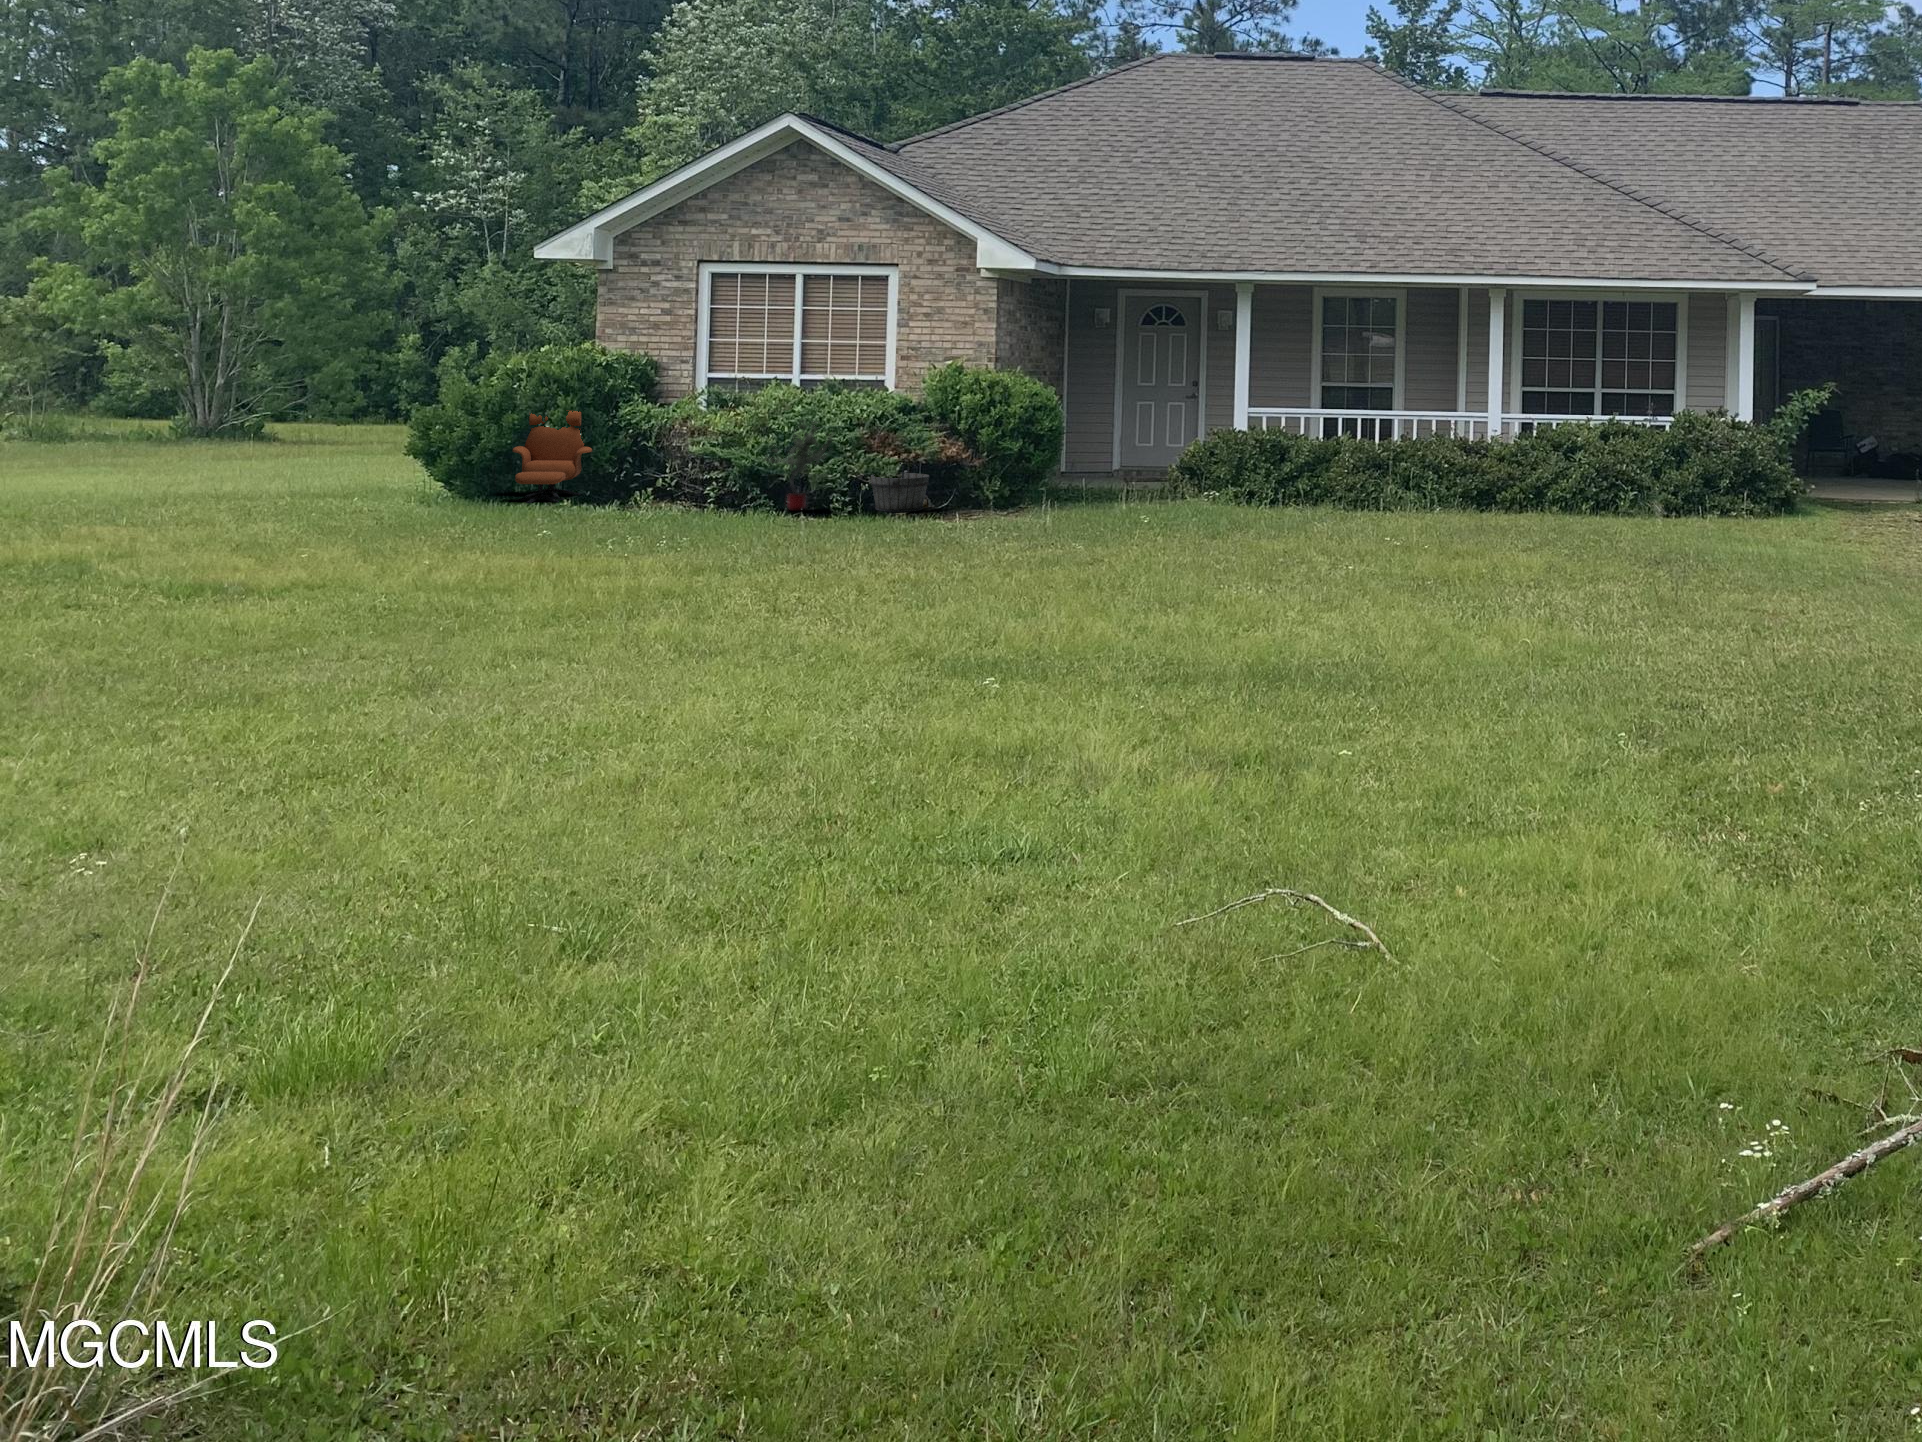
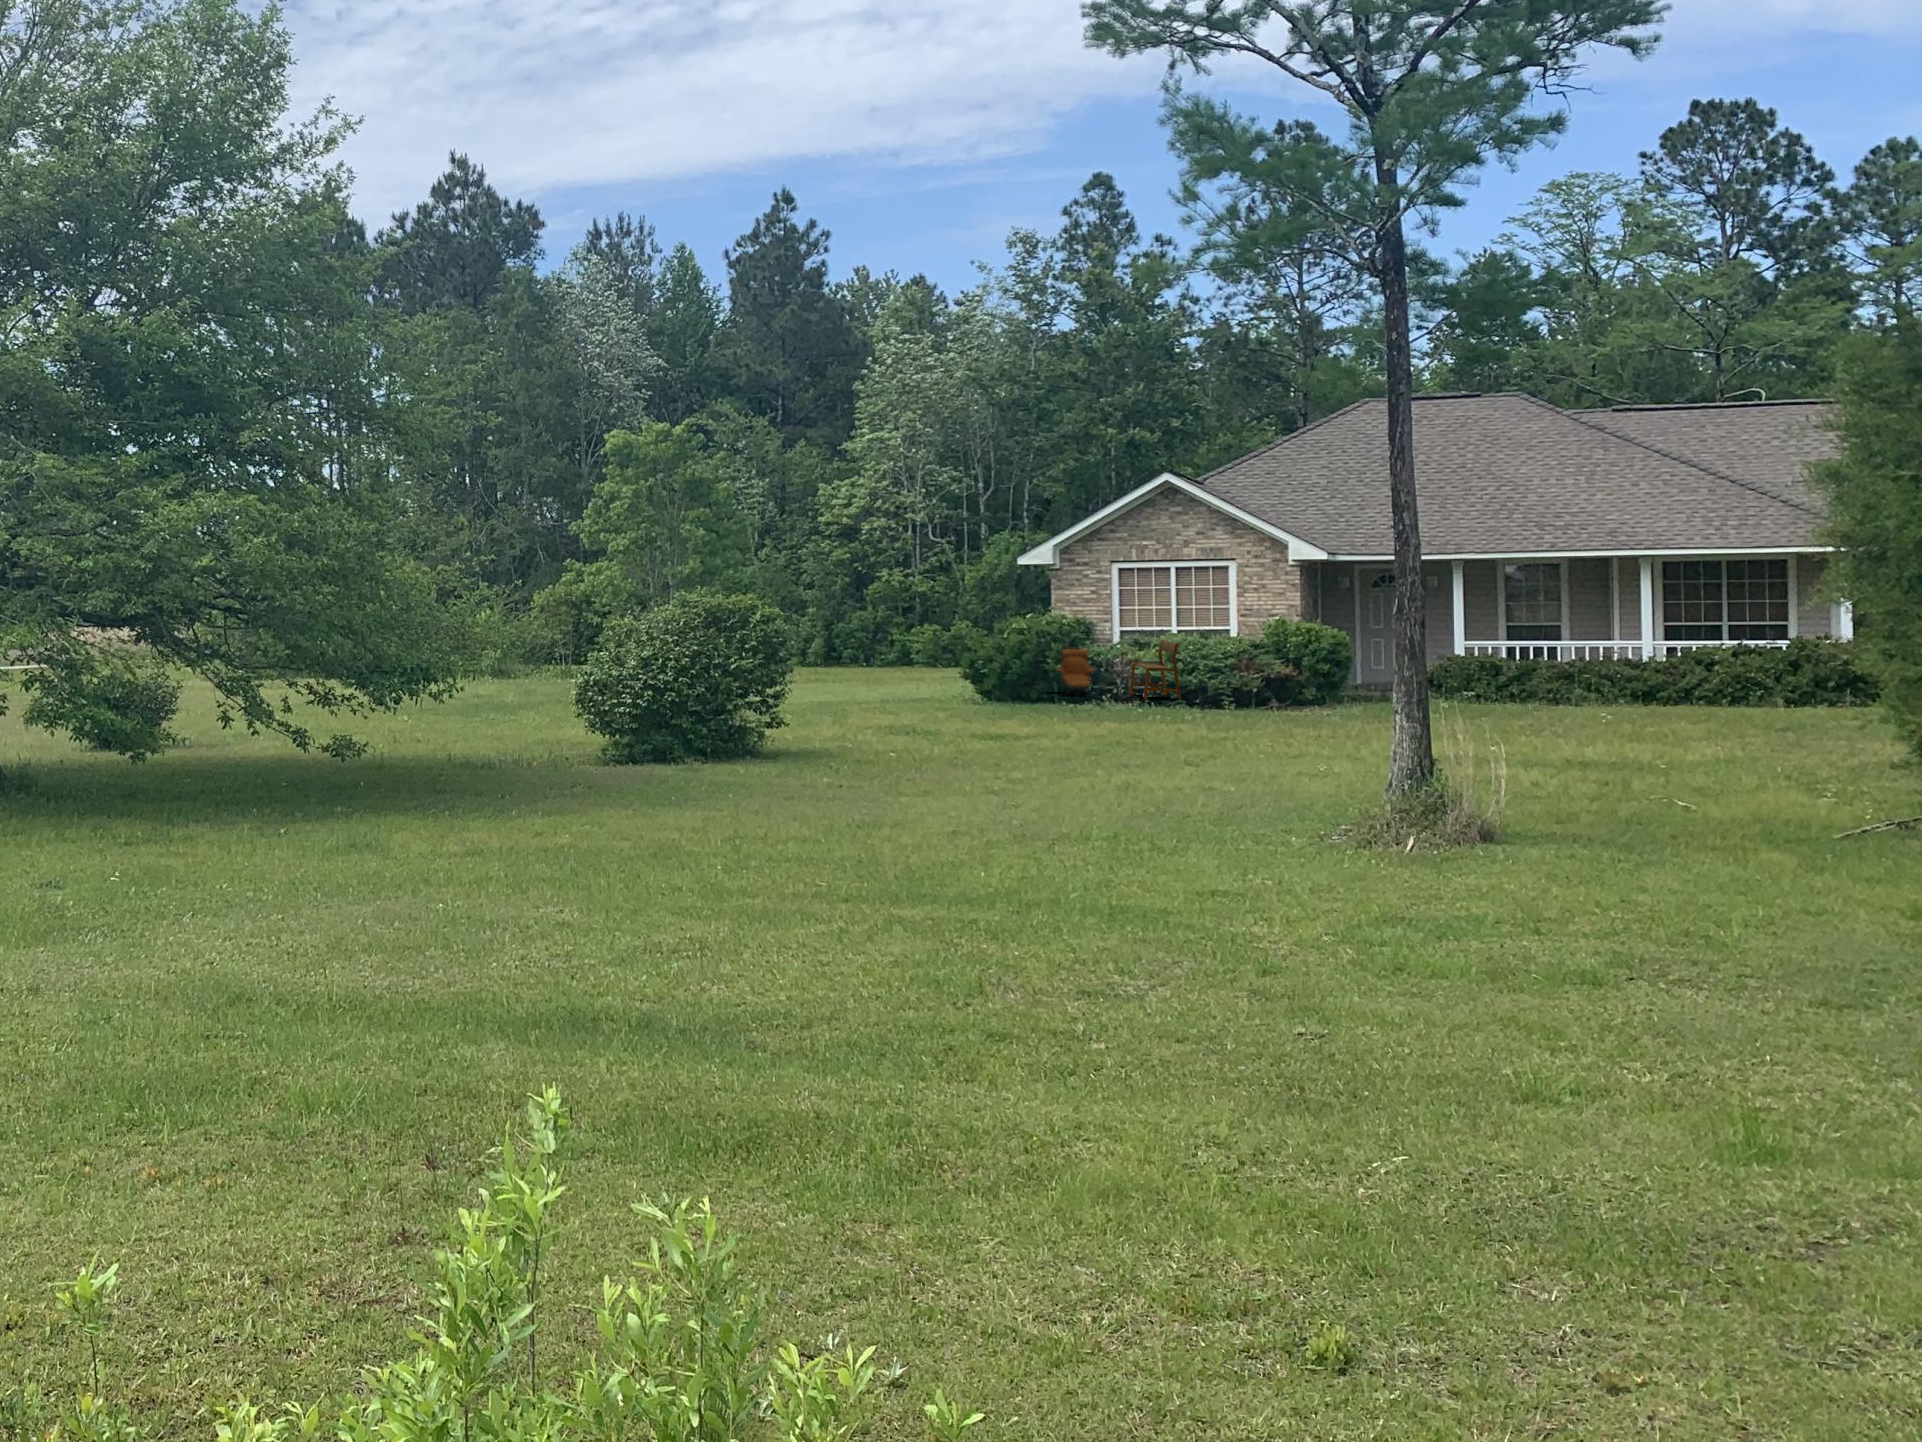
bench: none [647,396,722,511] -> present [1129,640,1181,700]
potted tree: present [766,421,834,511] -> none [1201,652,1244,701]
wooden bucket: present [871,462,929,512] -> none [1261,675,1294,702]

